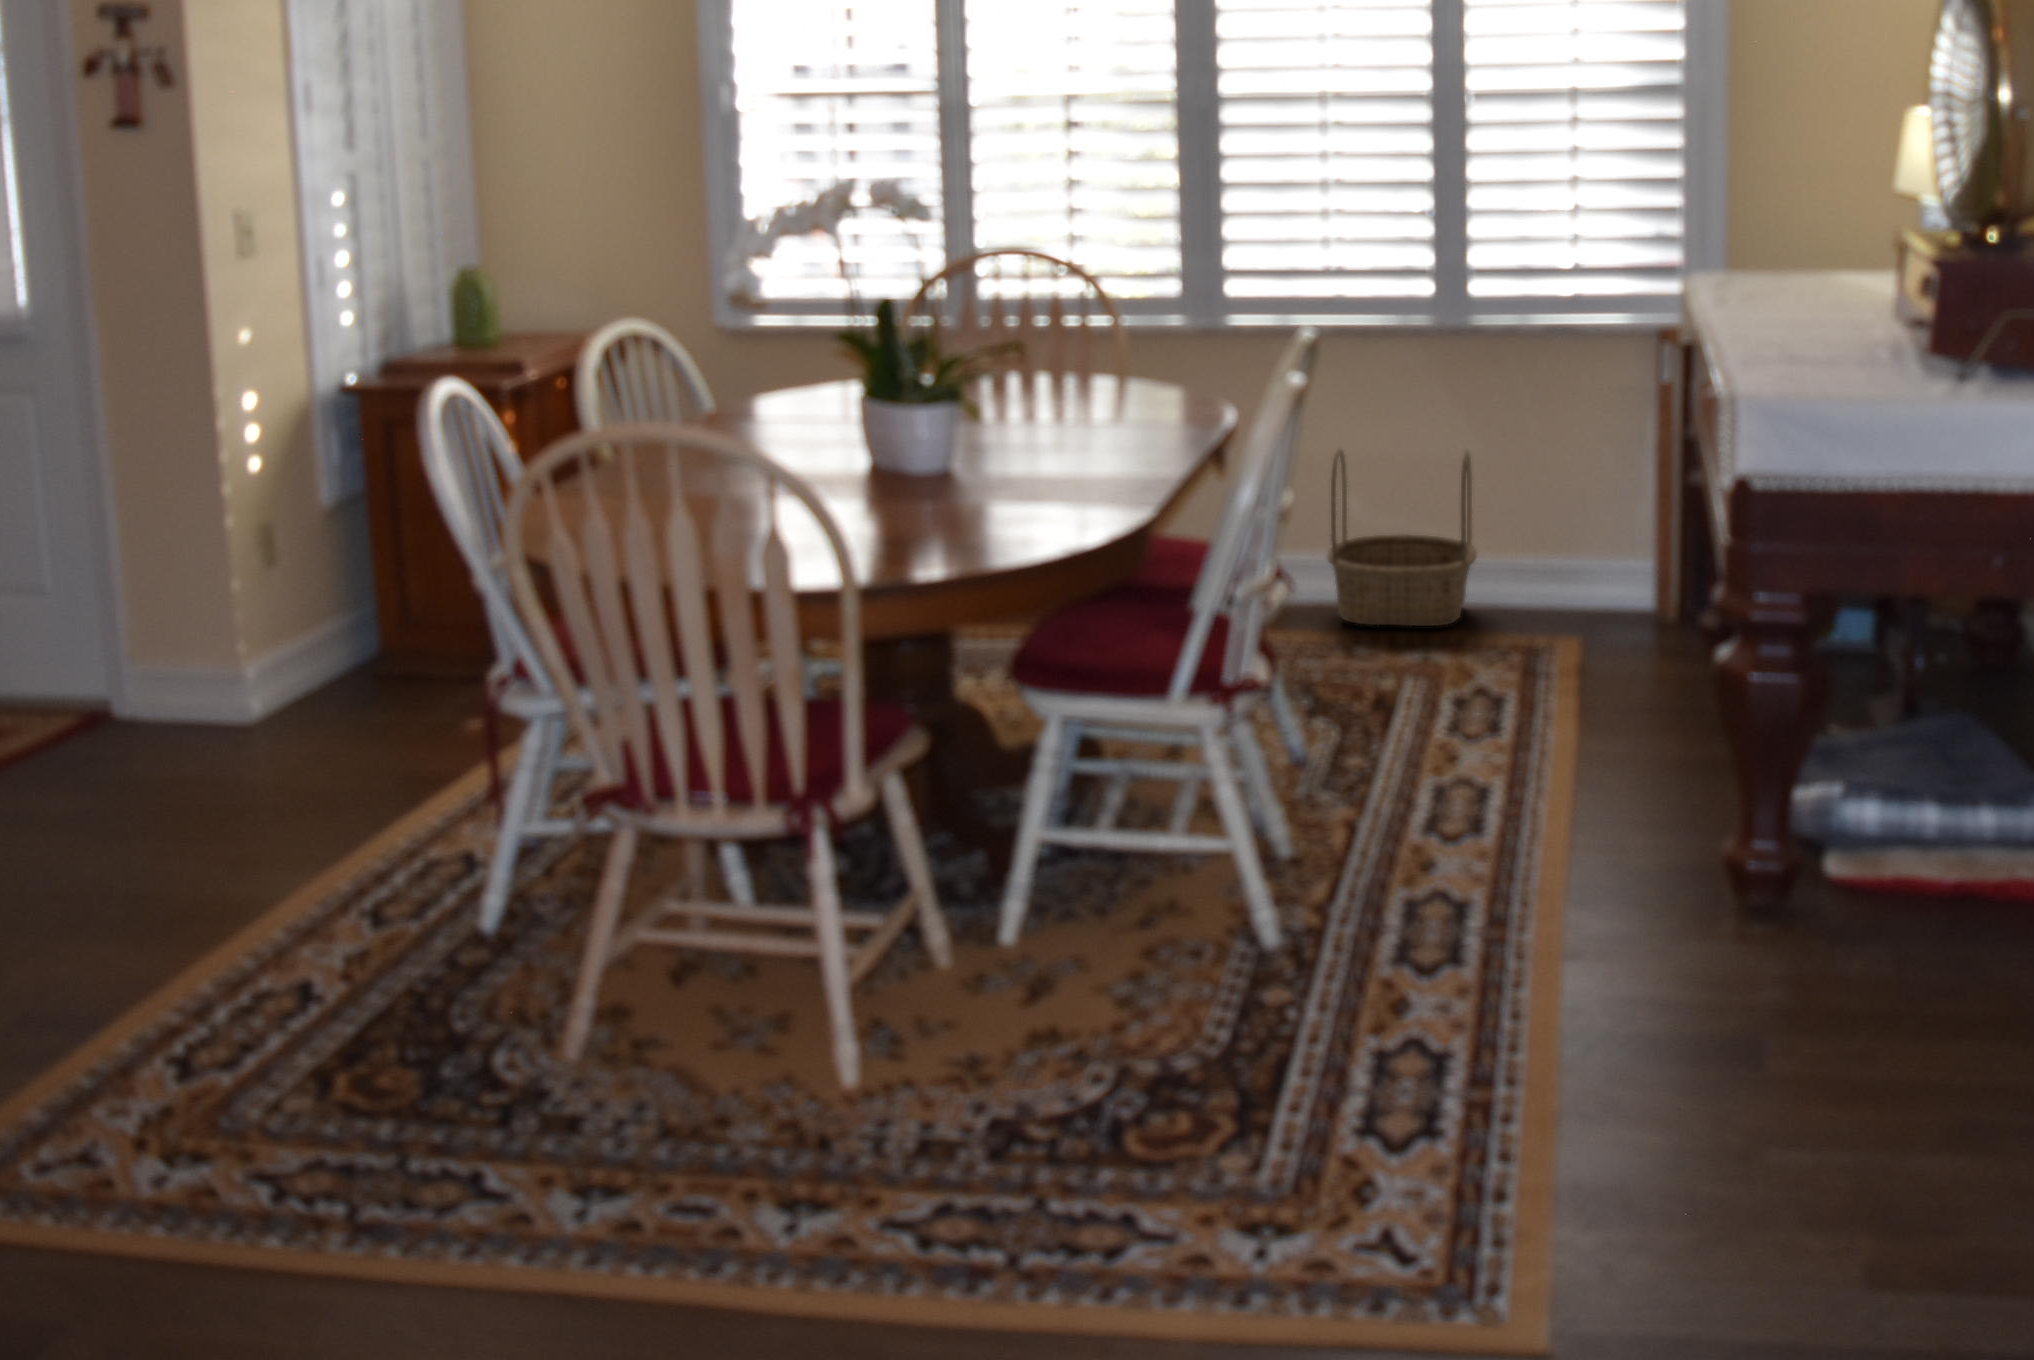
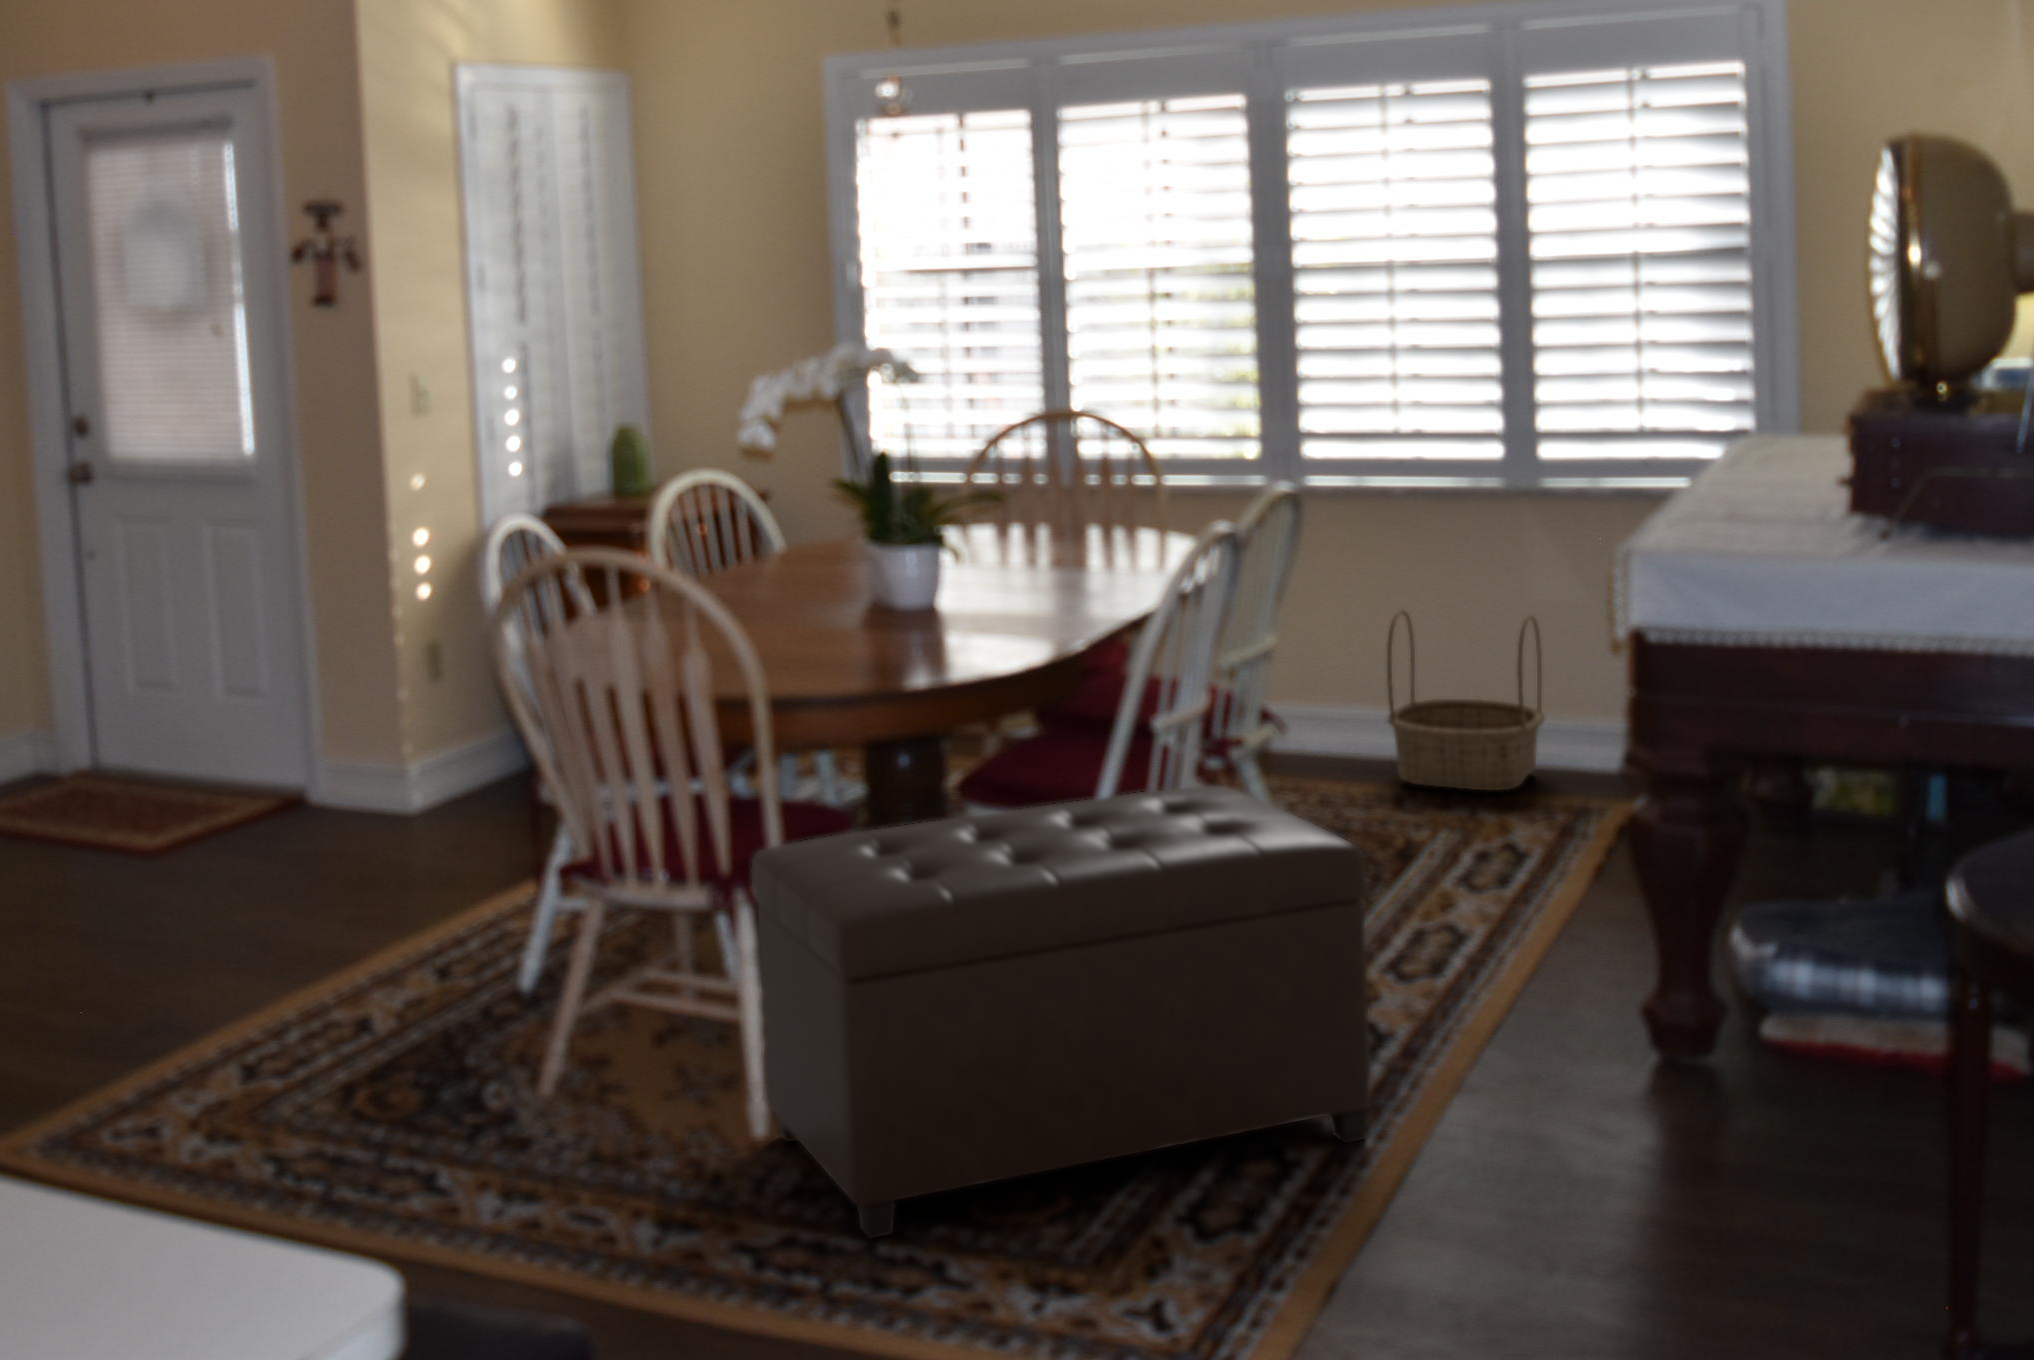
ottoman: none [843,656,1504,1198] -> present [752,786,1371,1238]

